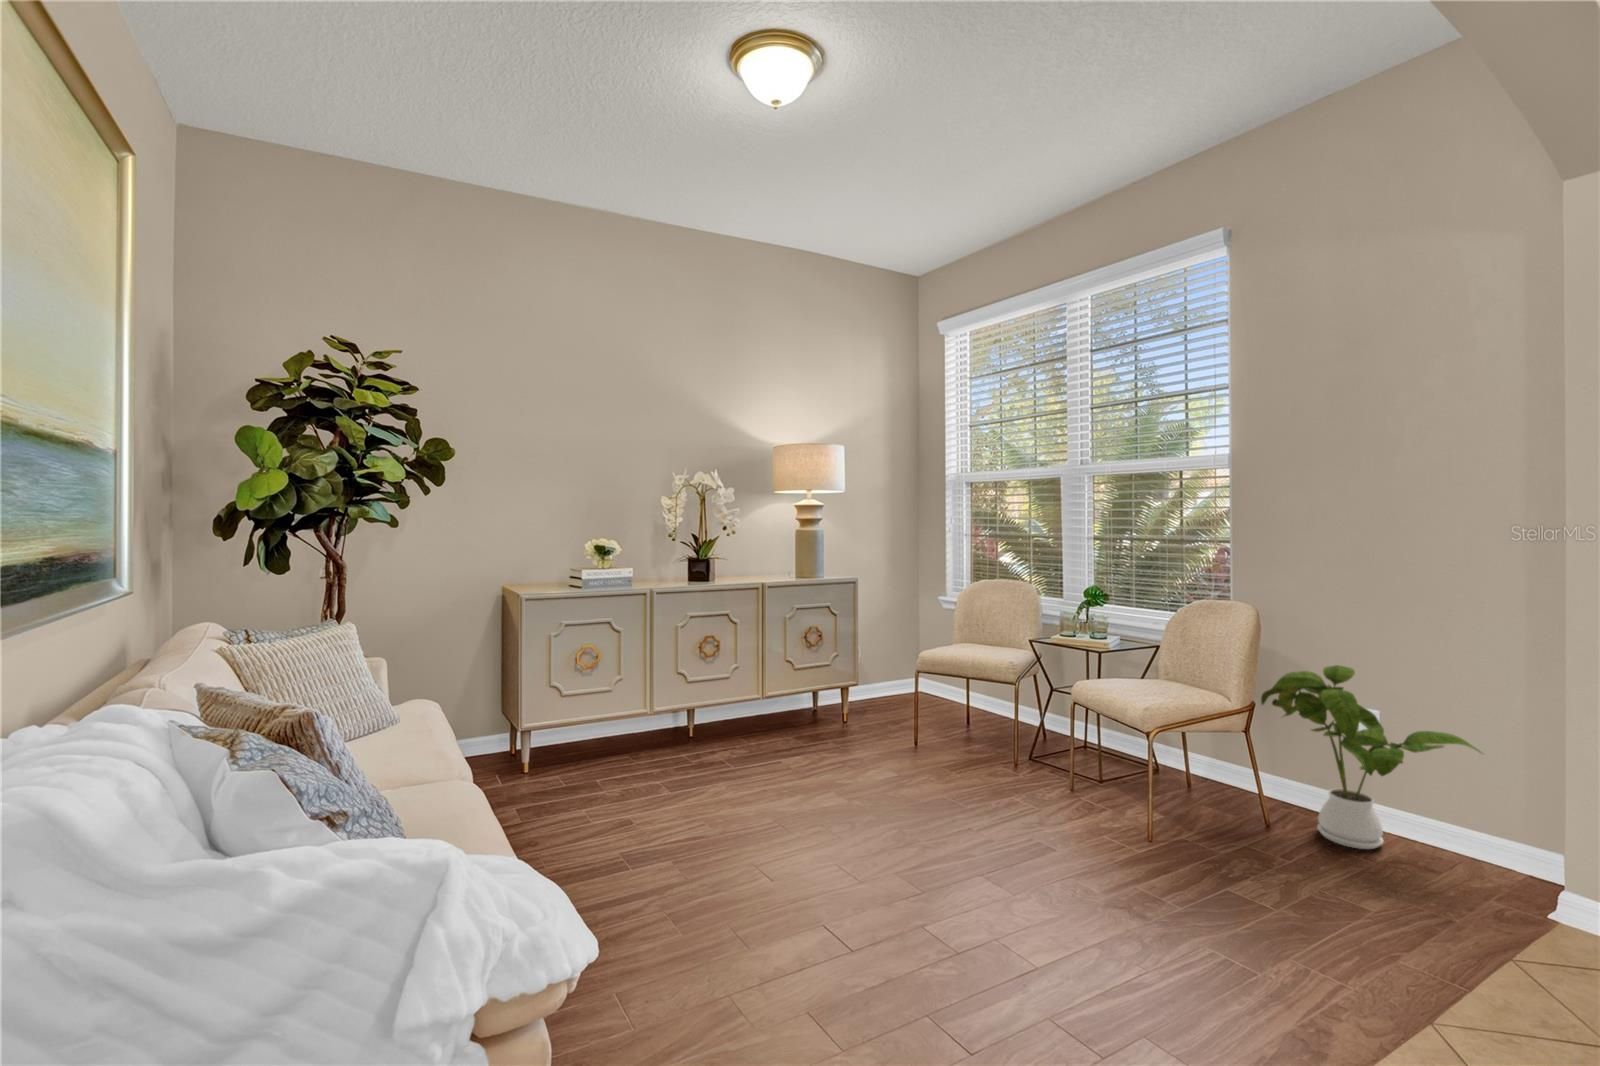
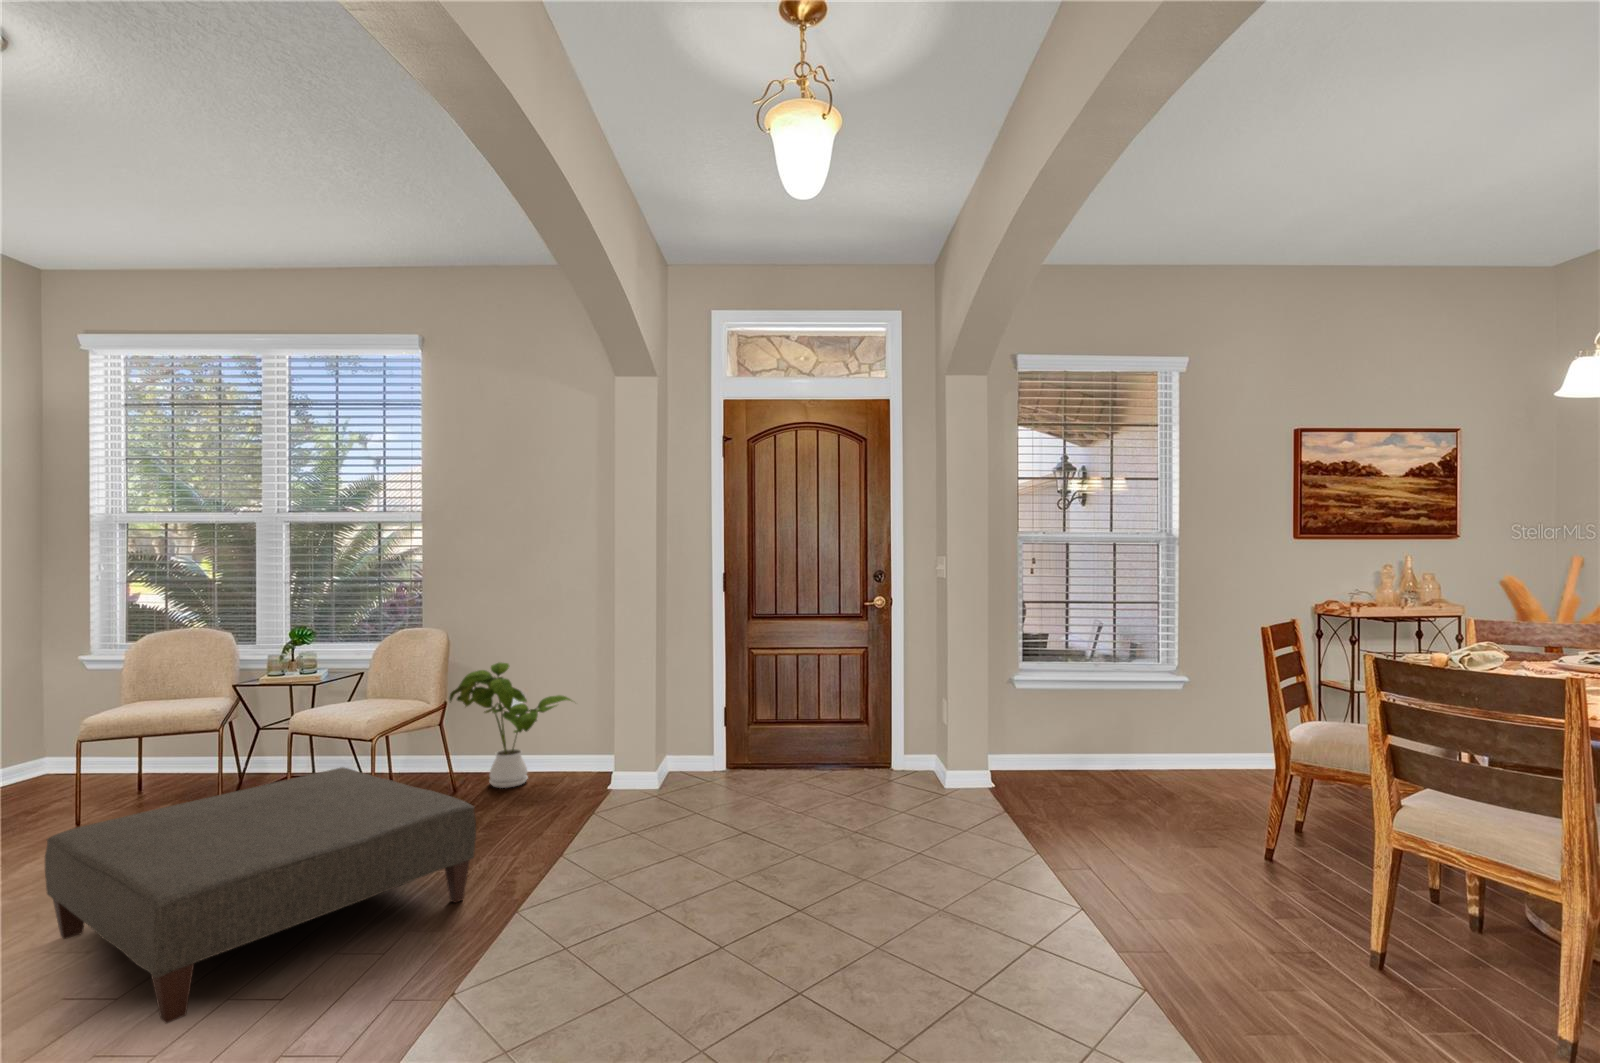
ottoman: none [842,752,1272,1031] -> present [45,767,476,1023]

